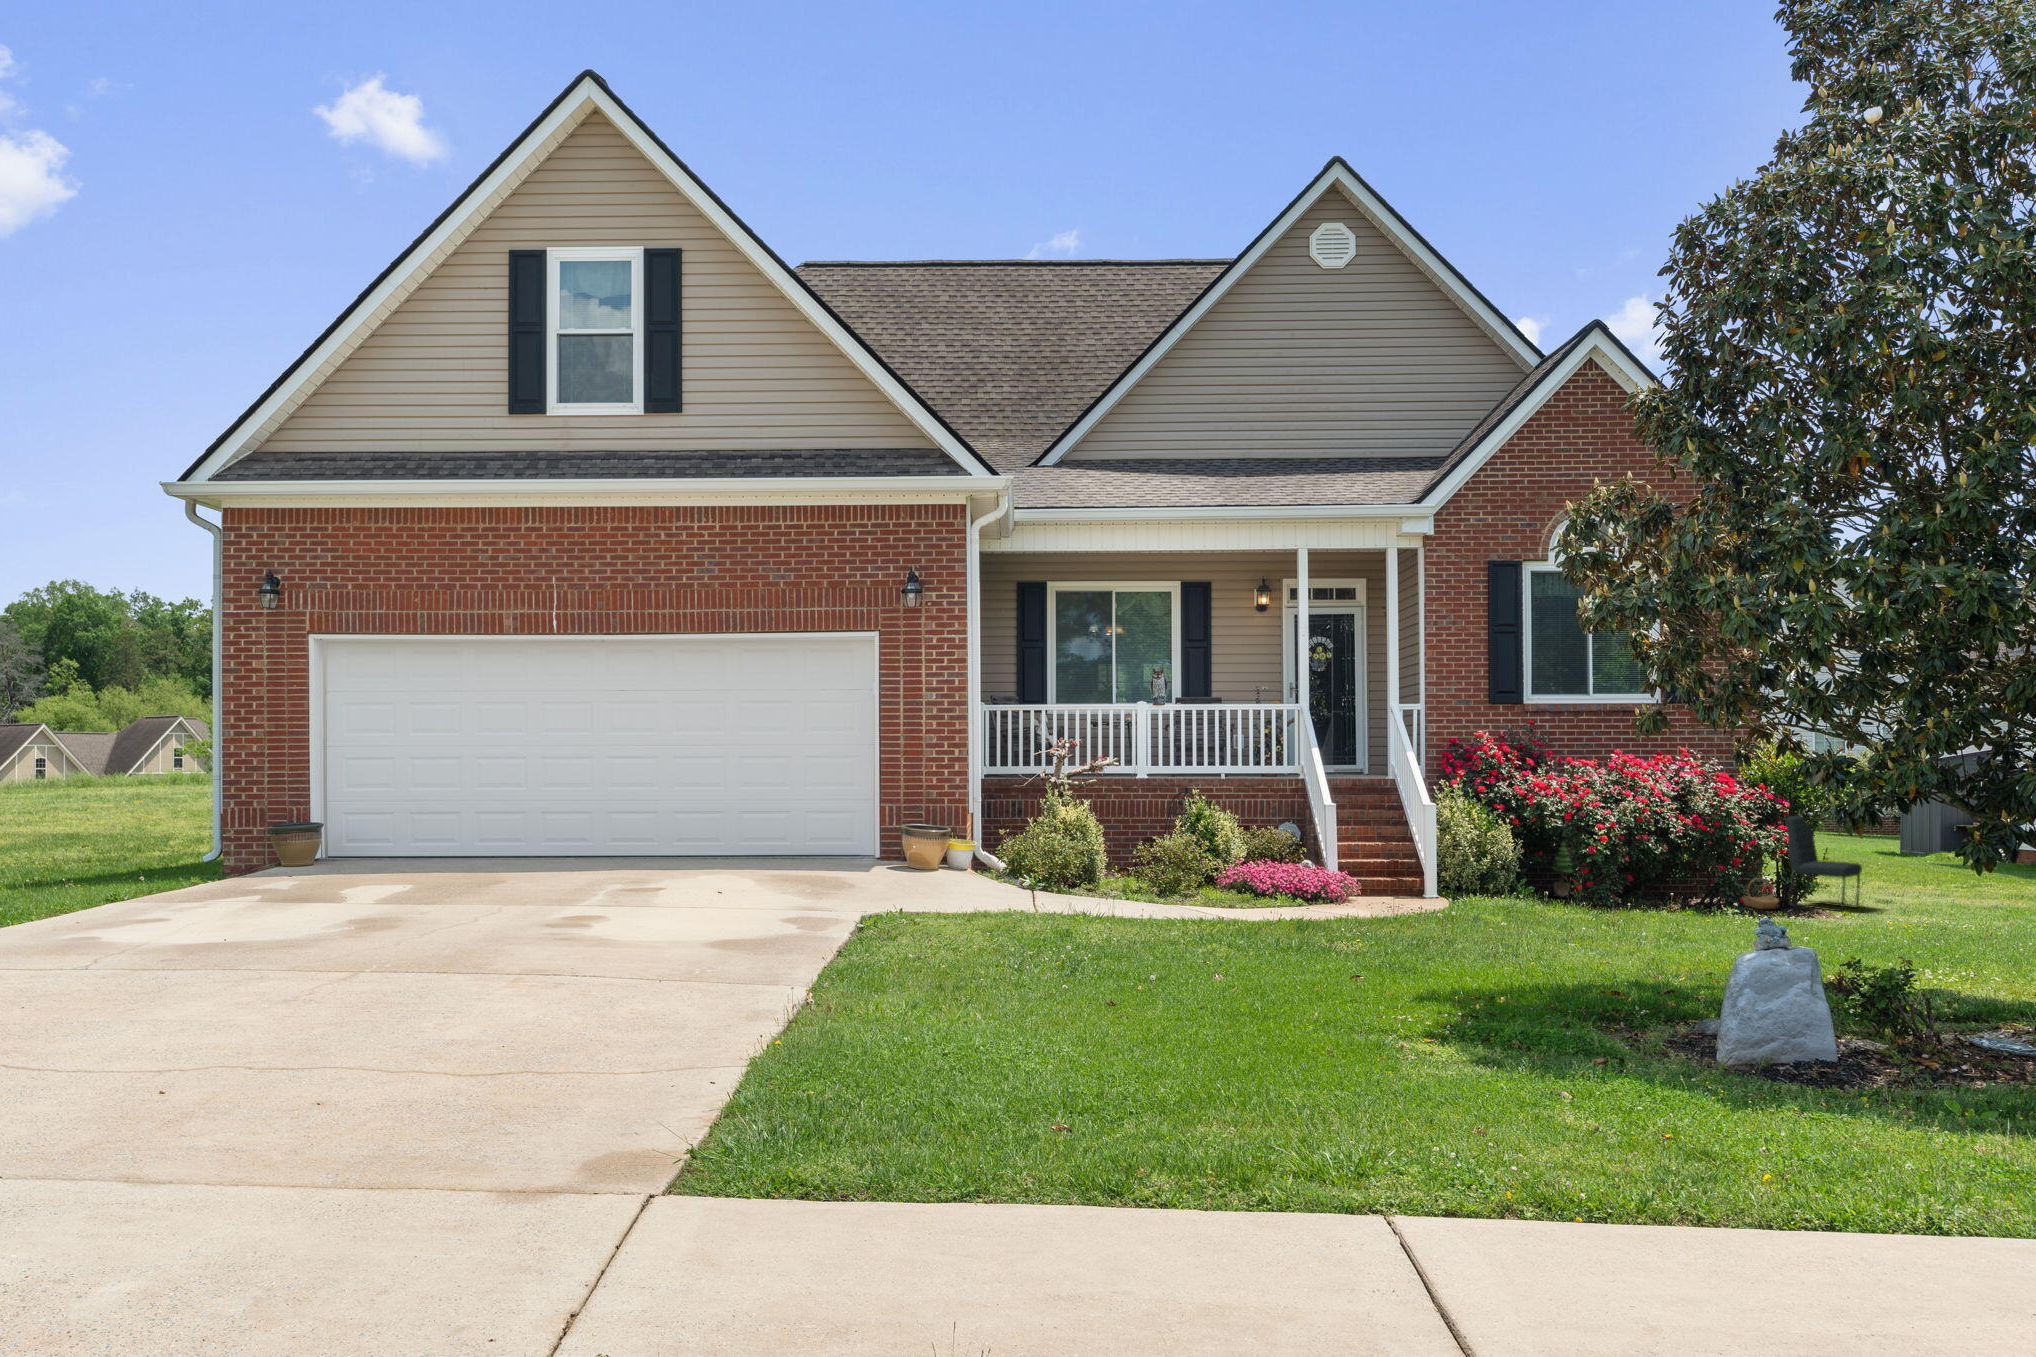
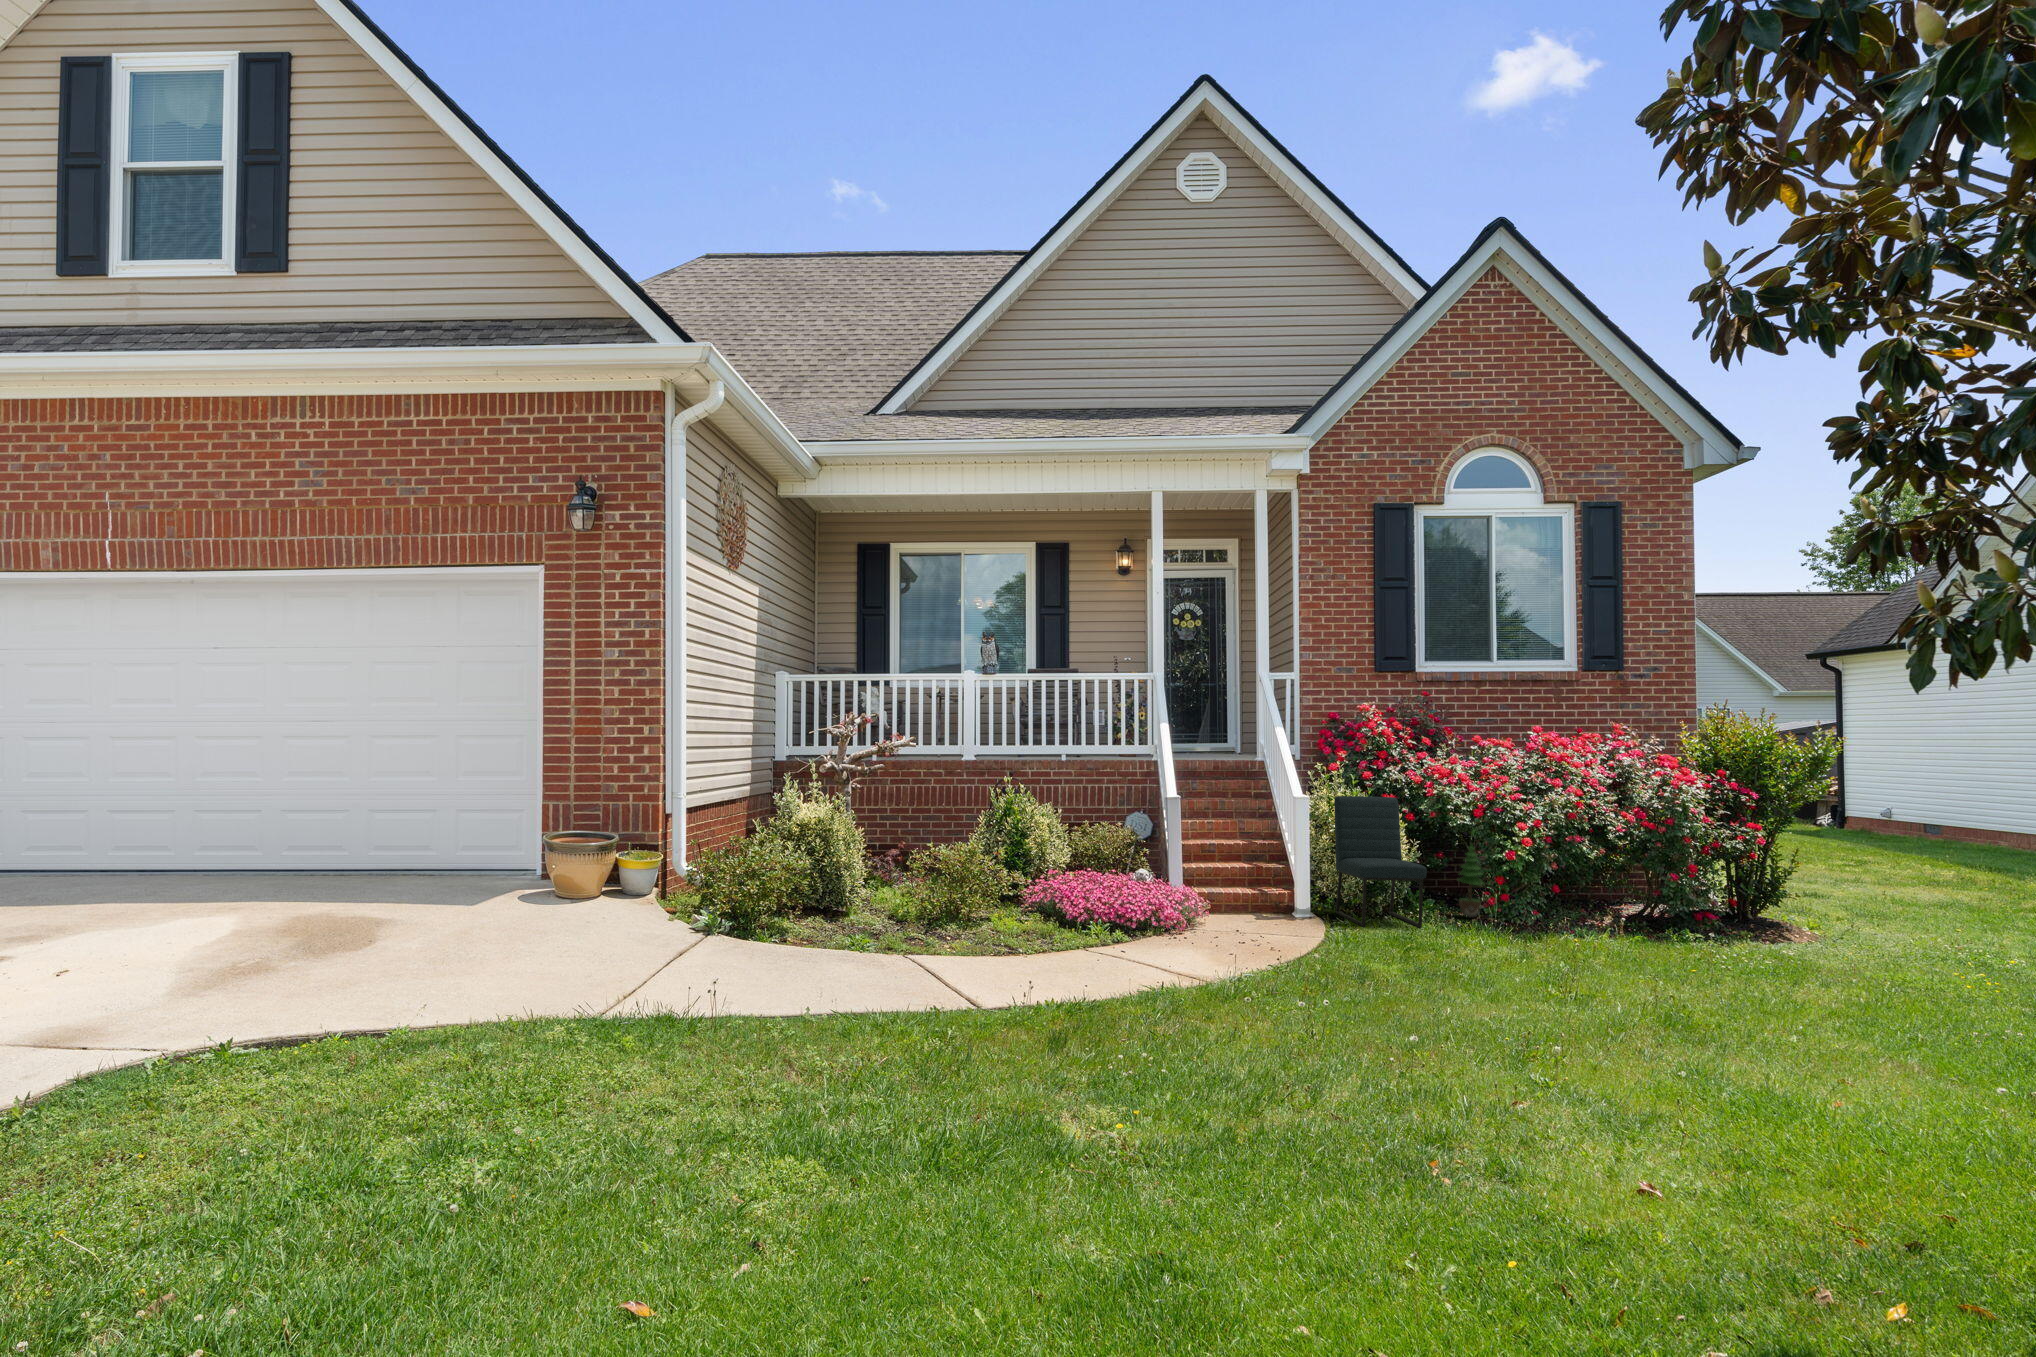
chair: present [1786,815,1862,912] -> present [1334,796,1427,927]
basket: present [1743,878,1779,910] -> none [1709,894,1763,936]

